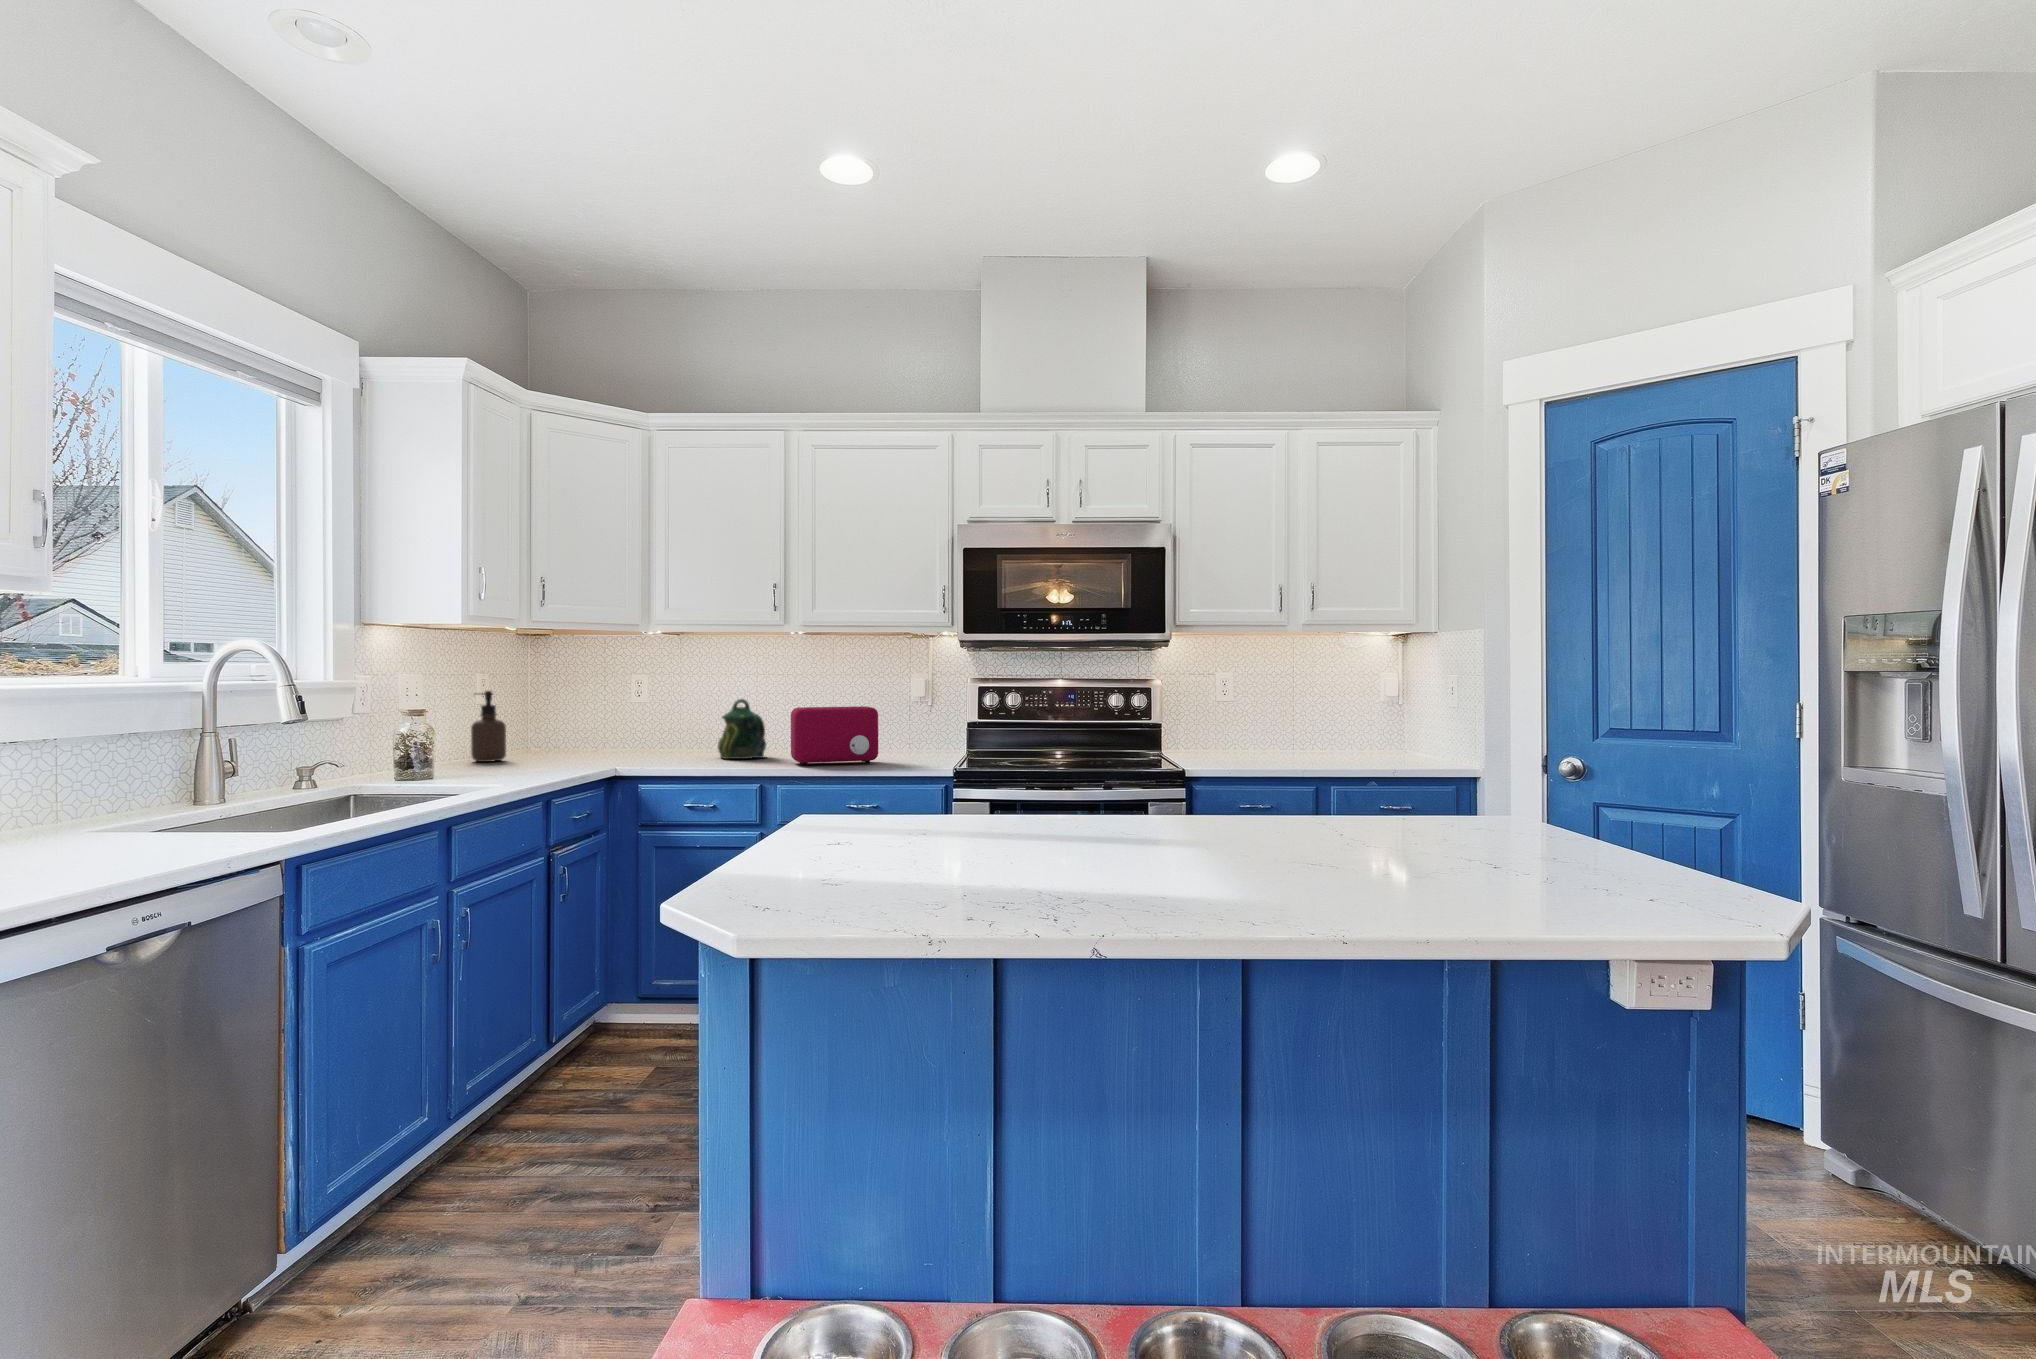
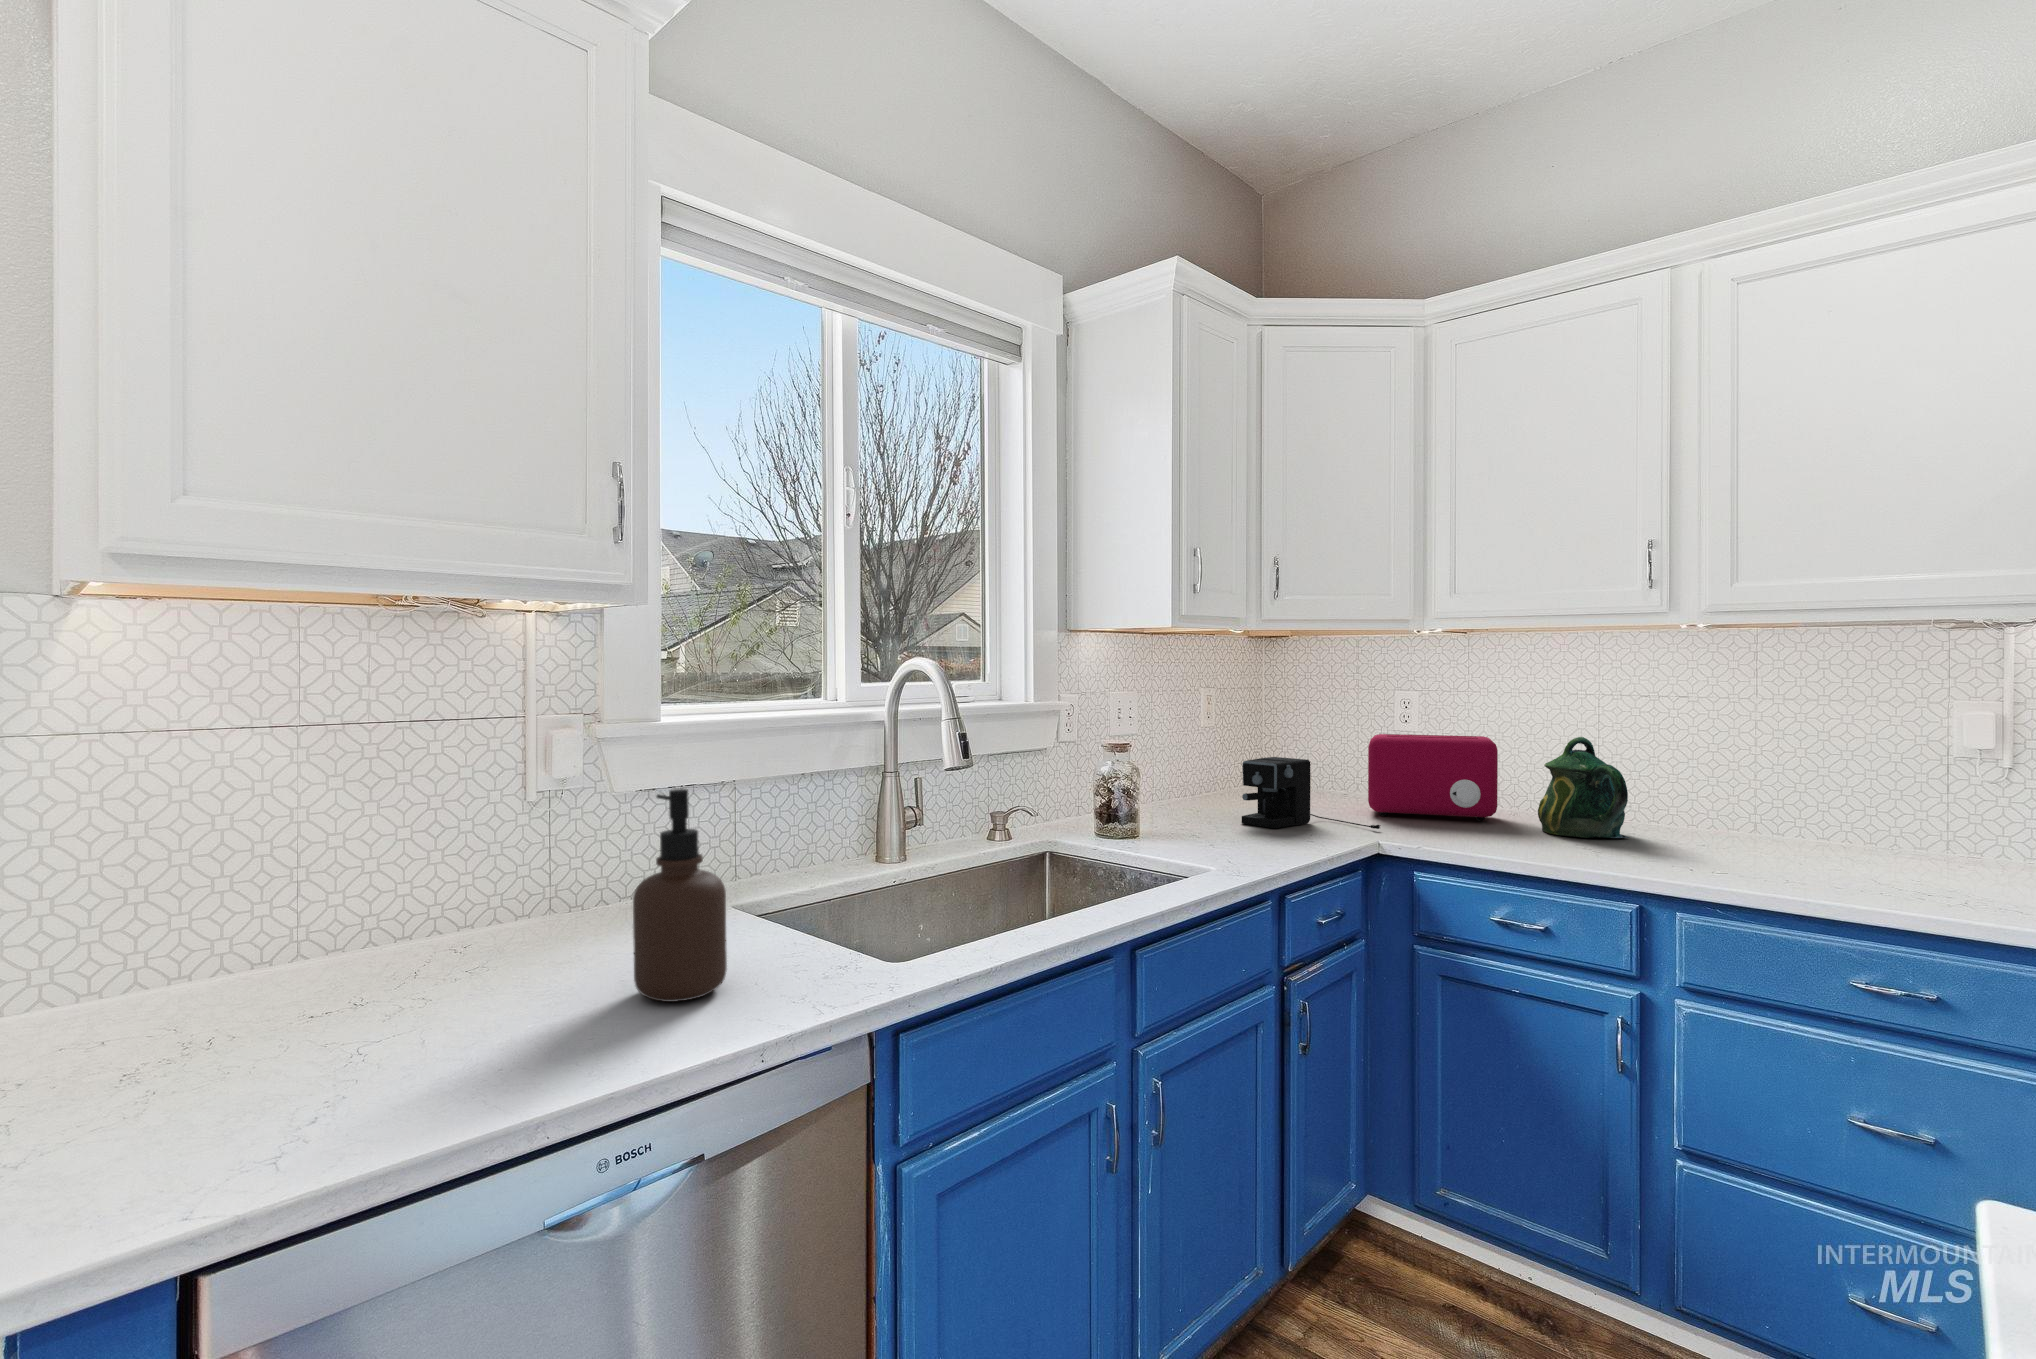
soap dispenser: present [471,691,506,762] -> present [633,789,727,1002]
toaster: present [791,706,878,766] -> present [1368,734,1498,821]
coffee maker: none [514,720,617,768] -> present [1242,757,1380,829]

